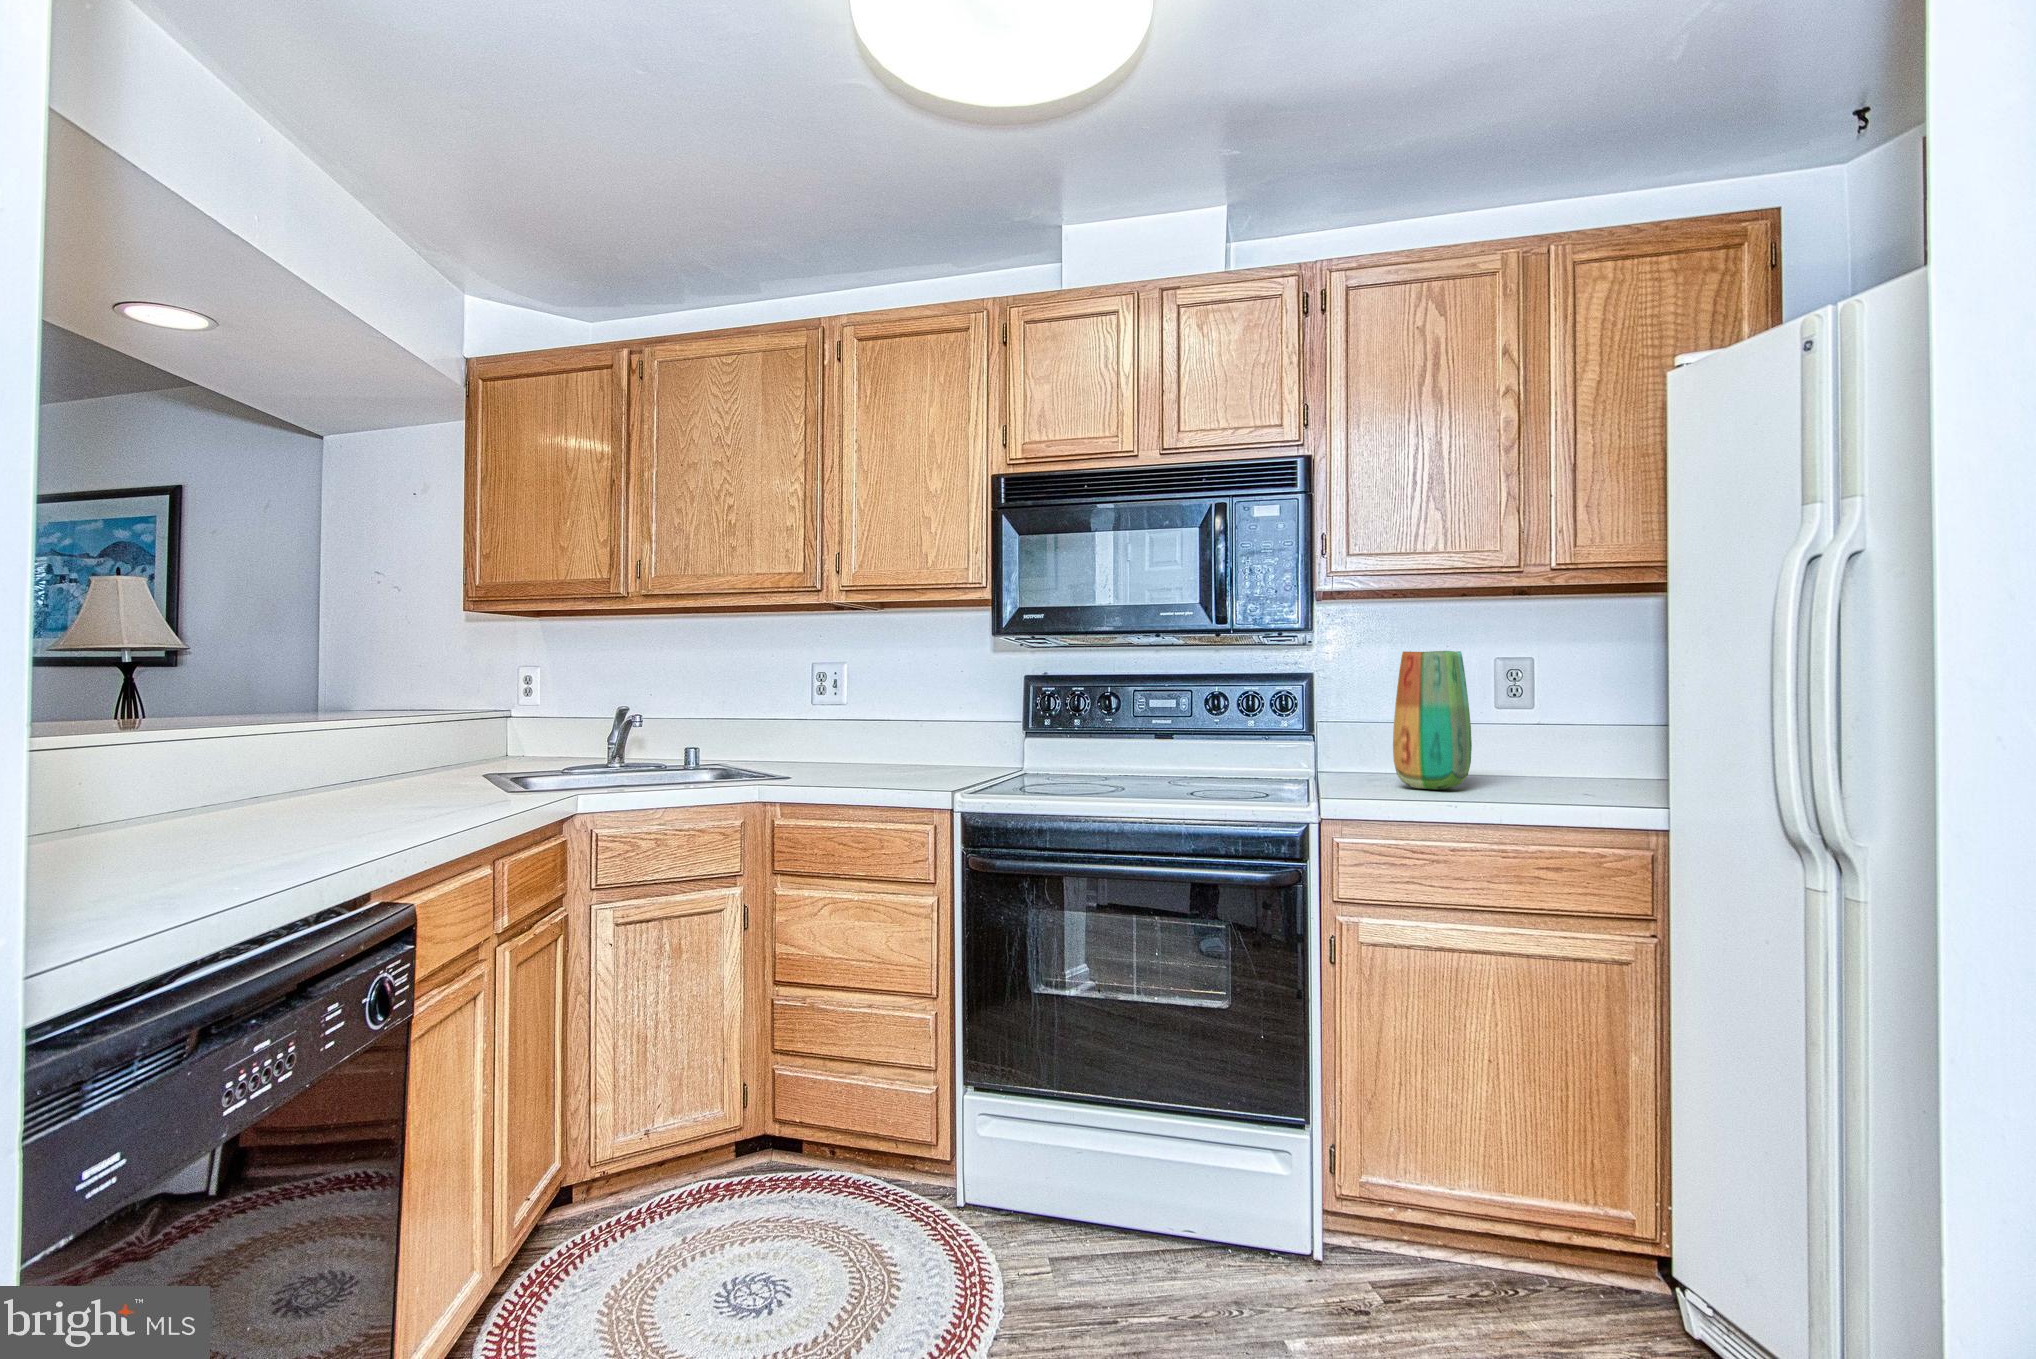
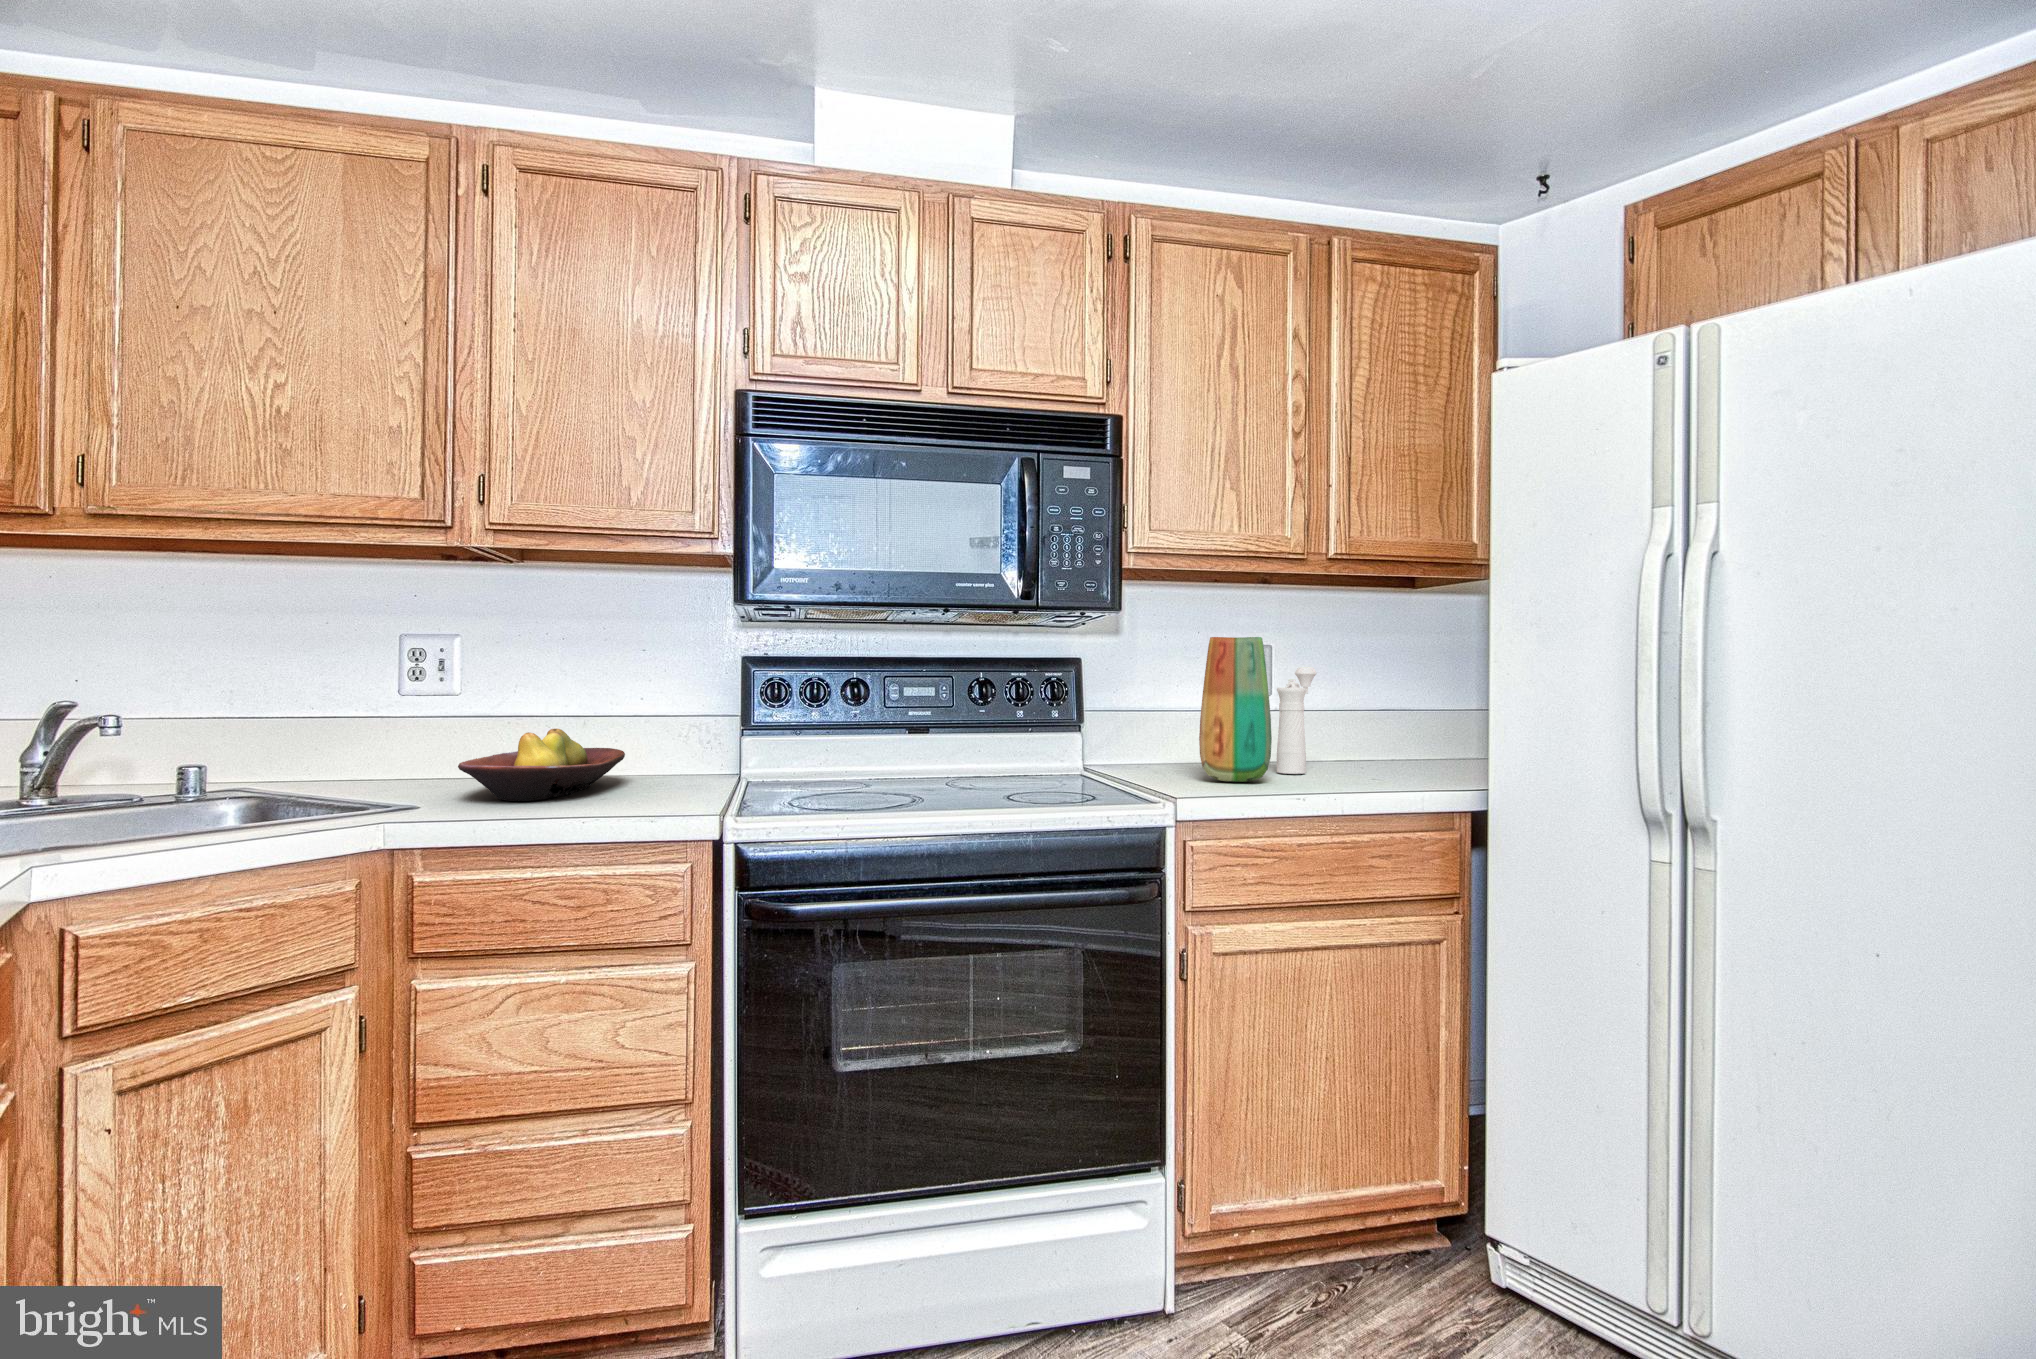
pepper mill: none [1501,679,1561,786] -> present [1277,667,1317,774]
fruit bowl: none [817,726,940,775] -> present [458,729,625,801]

